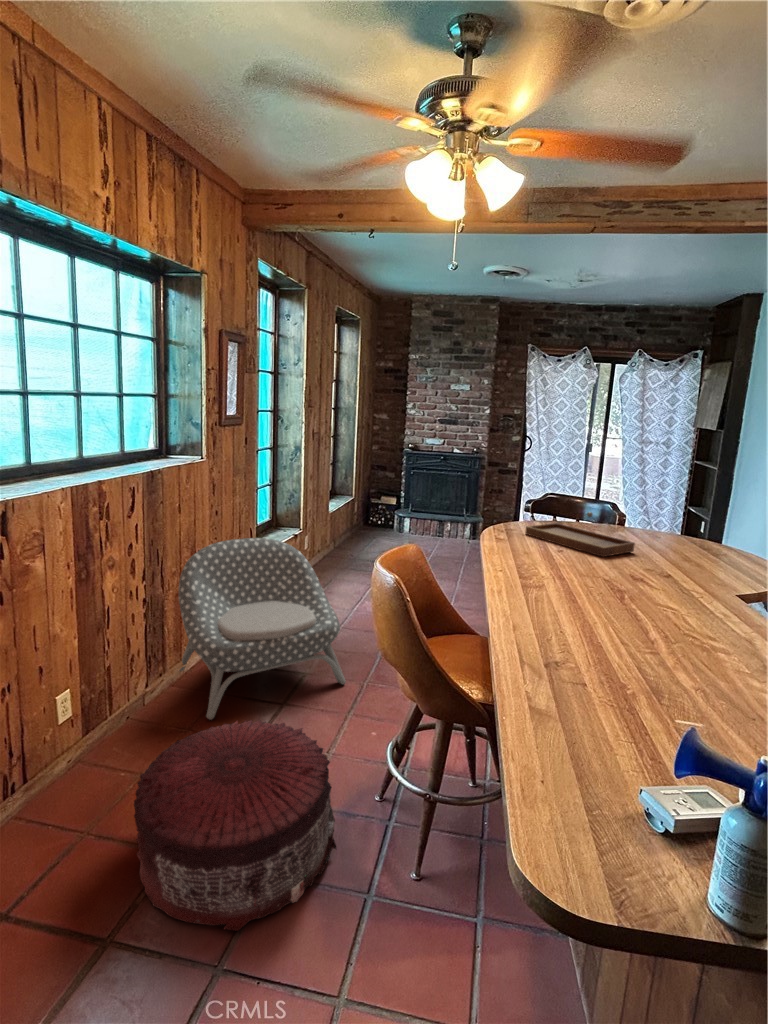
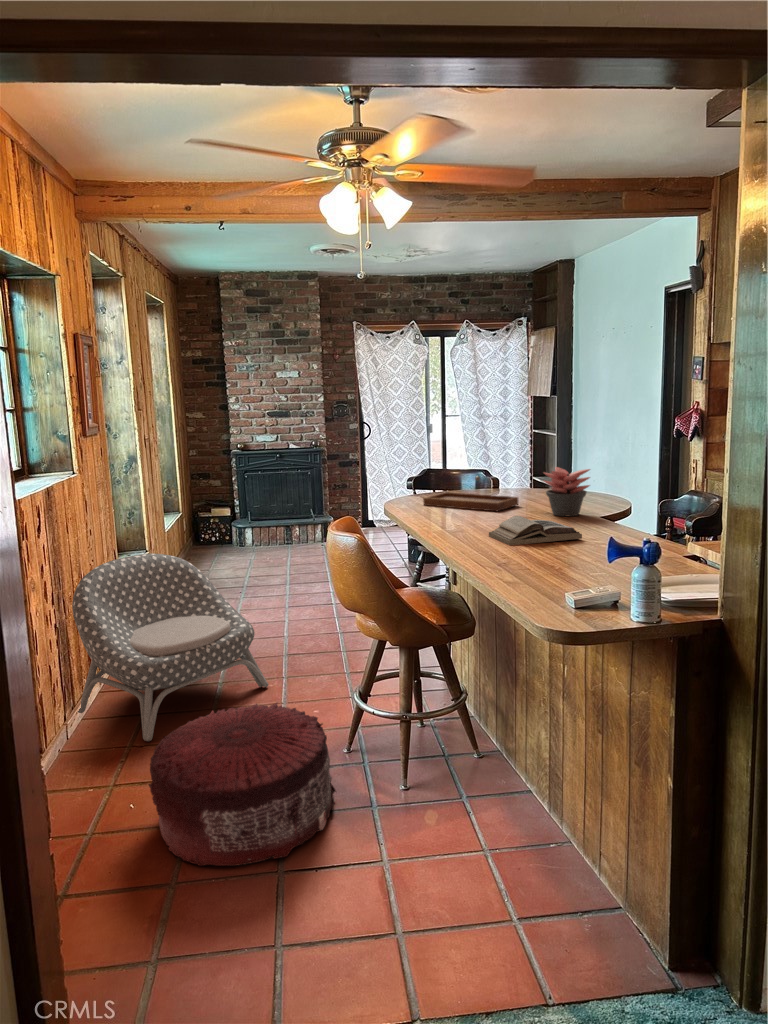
succulent plant: none [664,517,729,581] -> present [544,467,590,516]
book: none [566,577,690,627] -> present [489,516,582,545]

